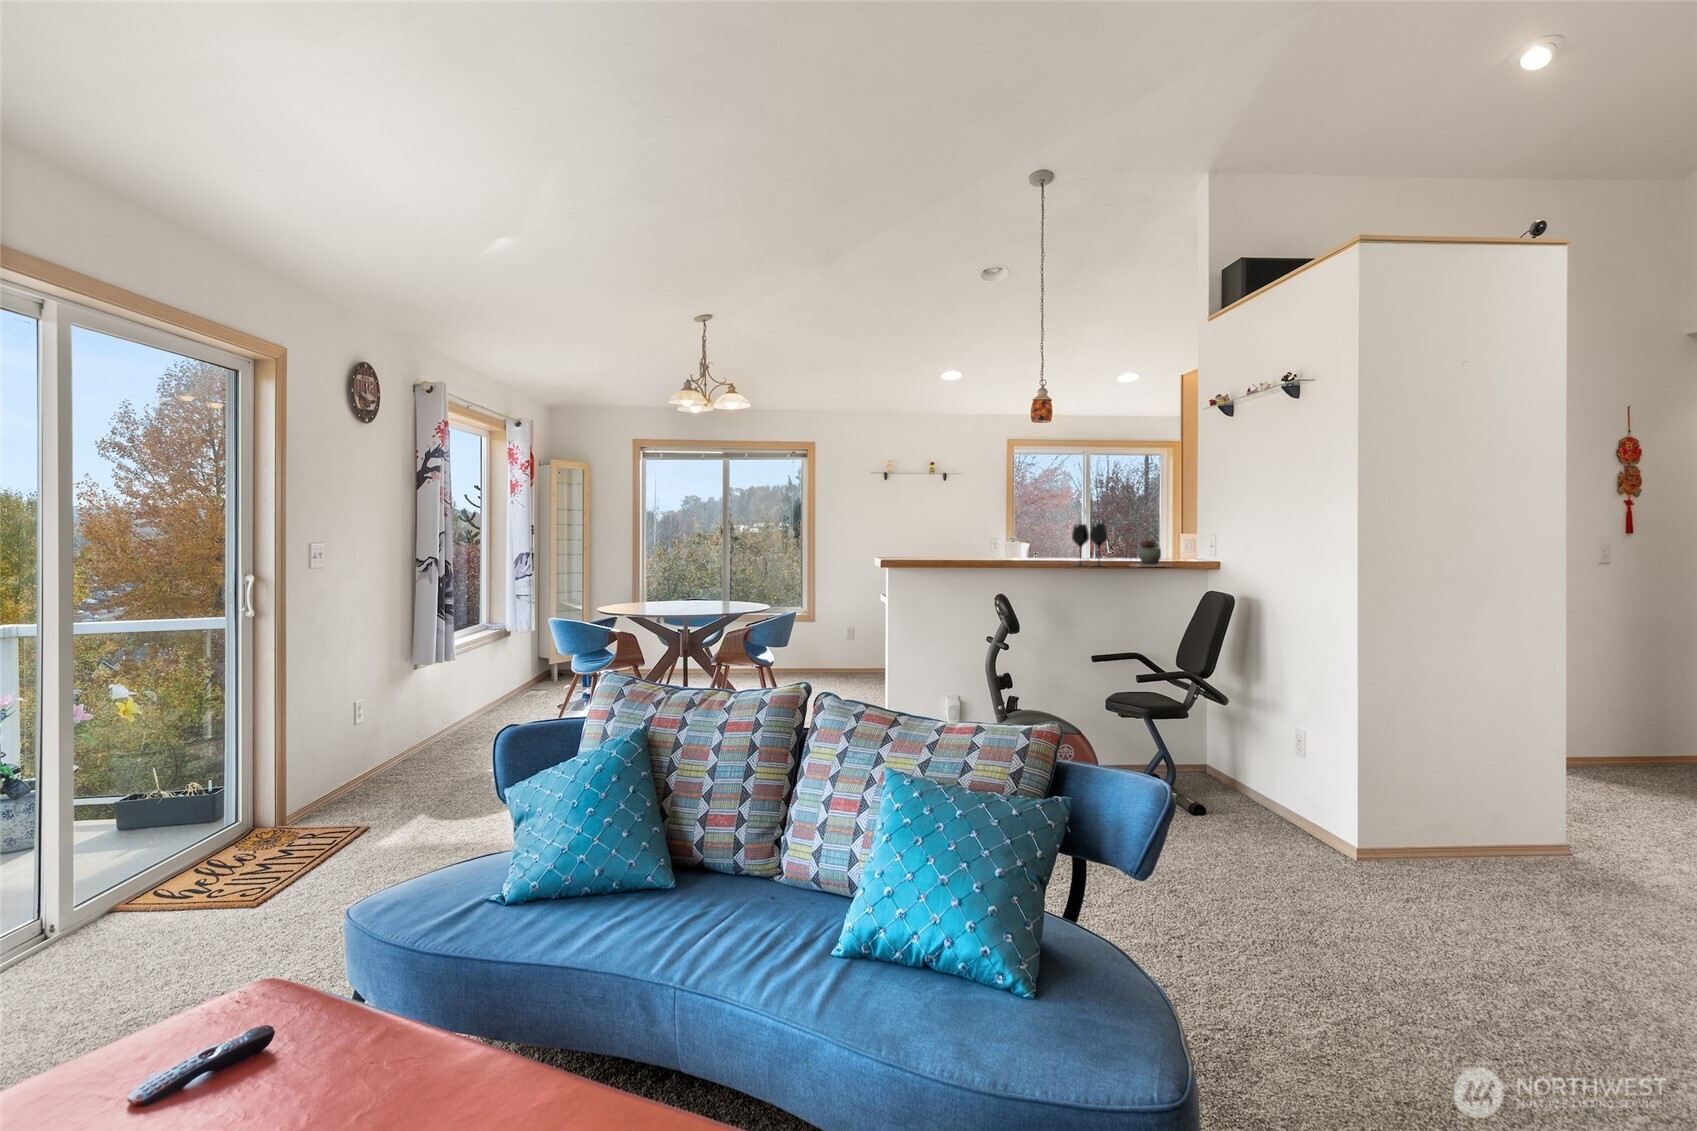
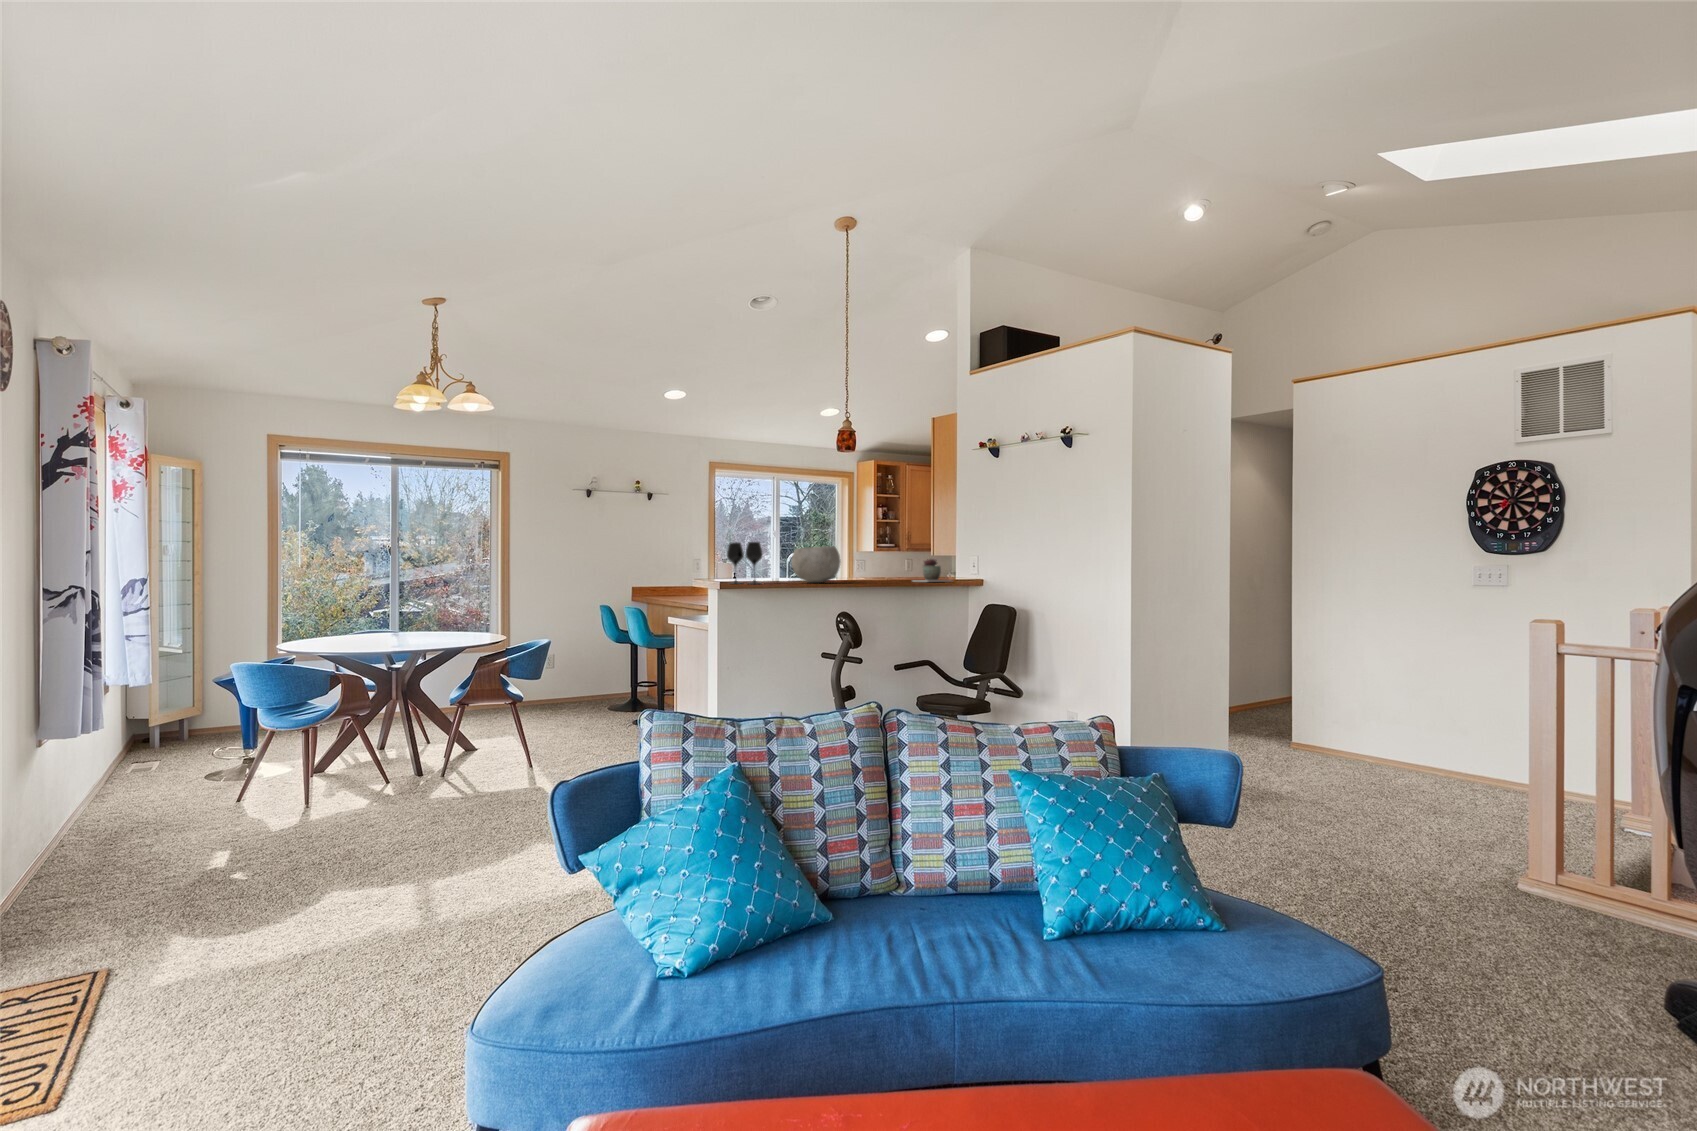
wine glass: present [1072,523,1108,566] -> present [727,542,763,584]
bowl: none [981,527,1033,565] -> present [792,546,841,583]

